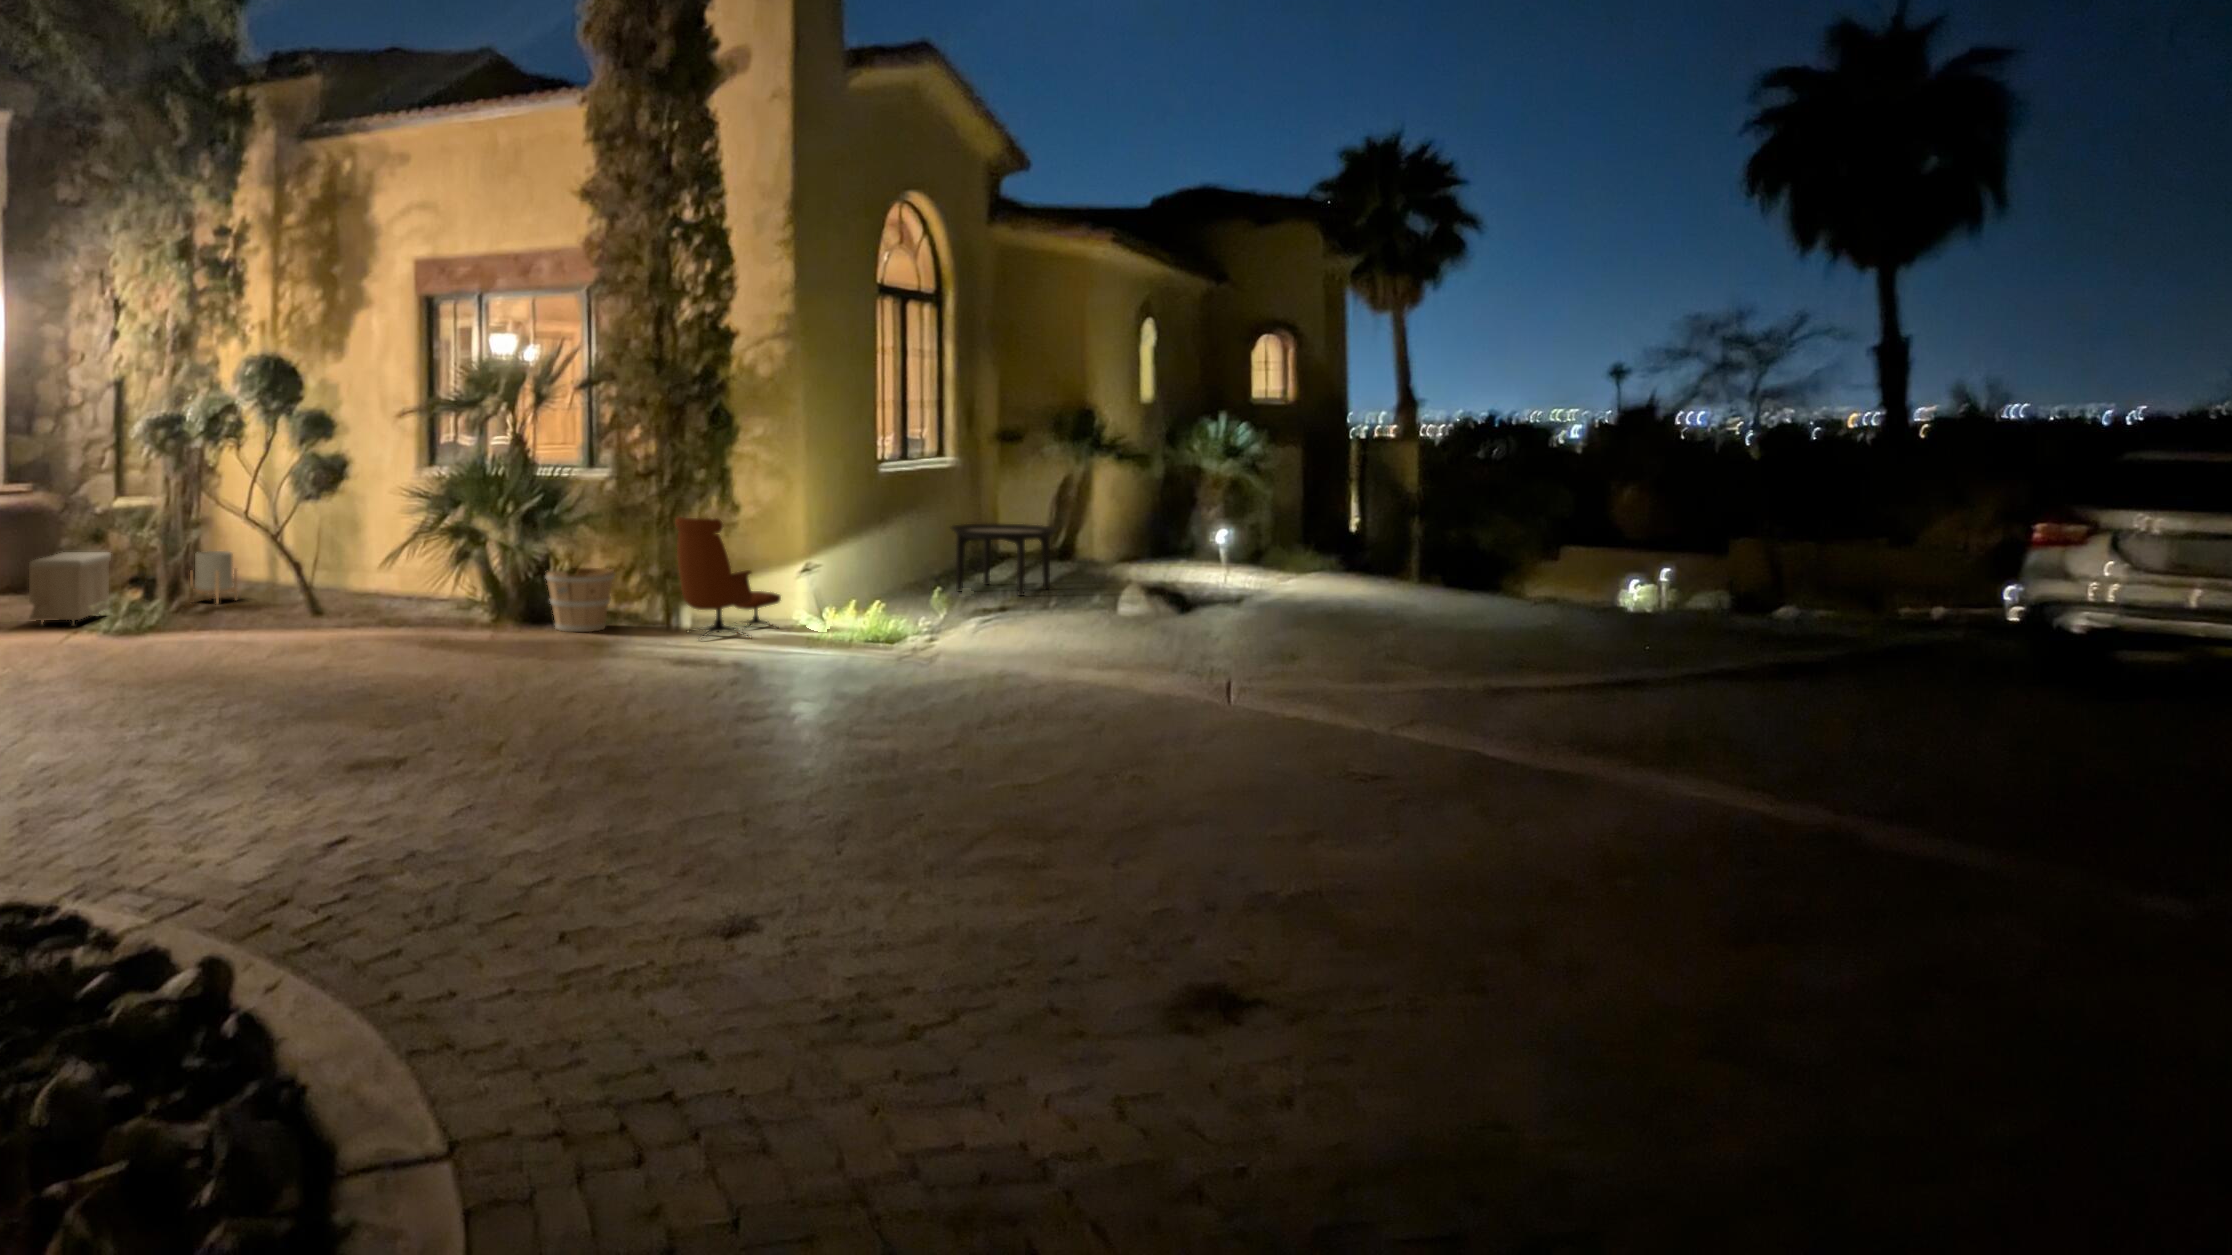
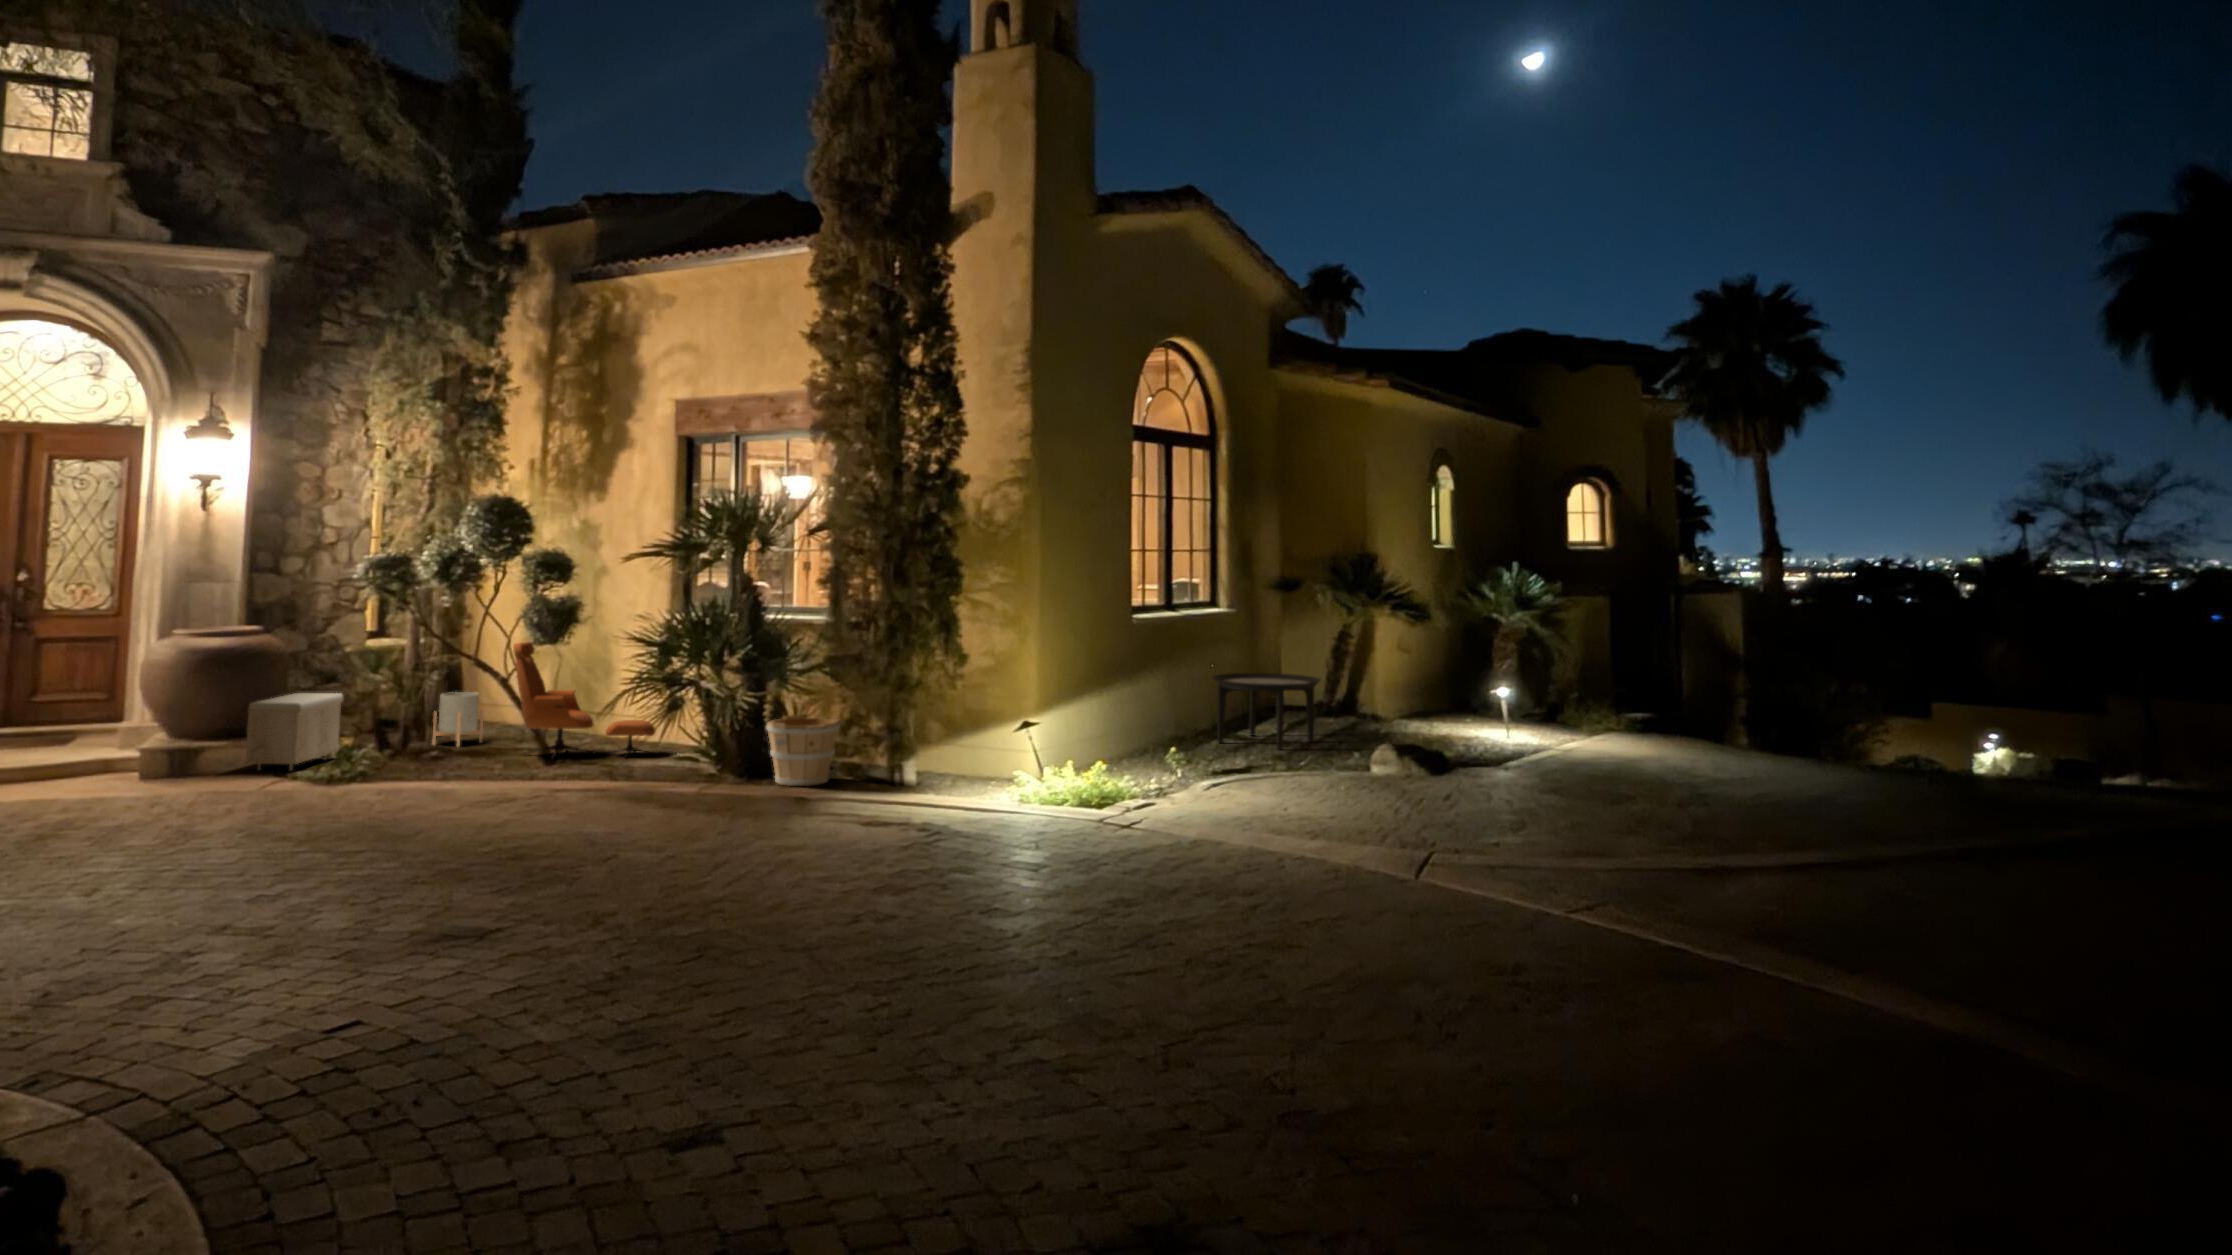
lounge chair: present [675,517,781,639] -> present [513,642,655,759]

